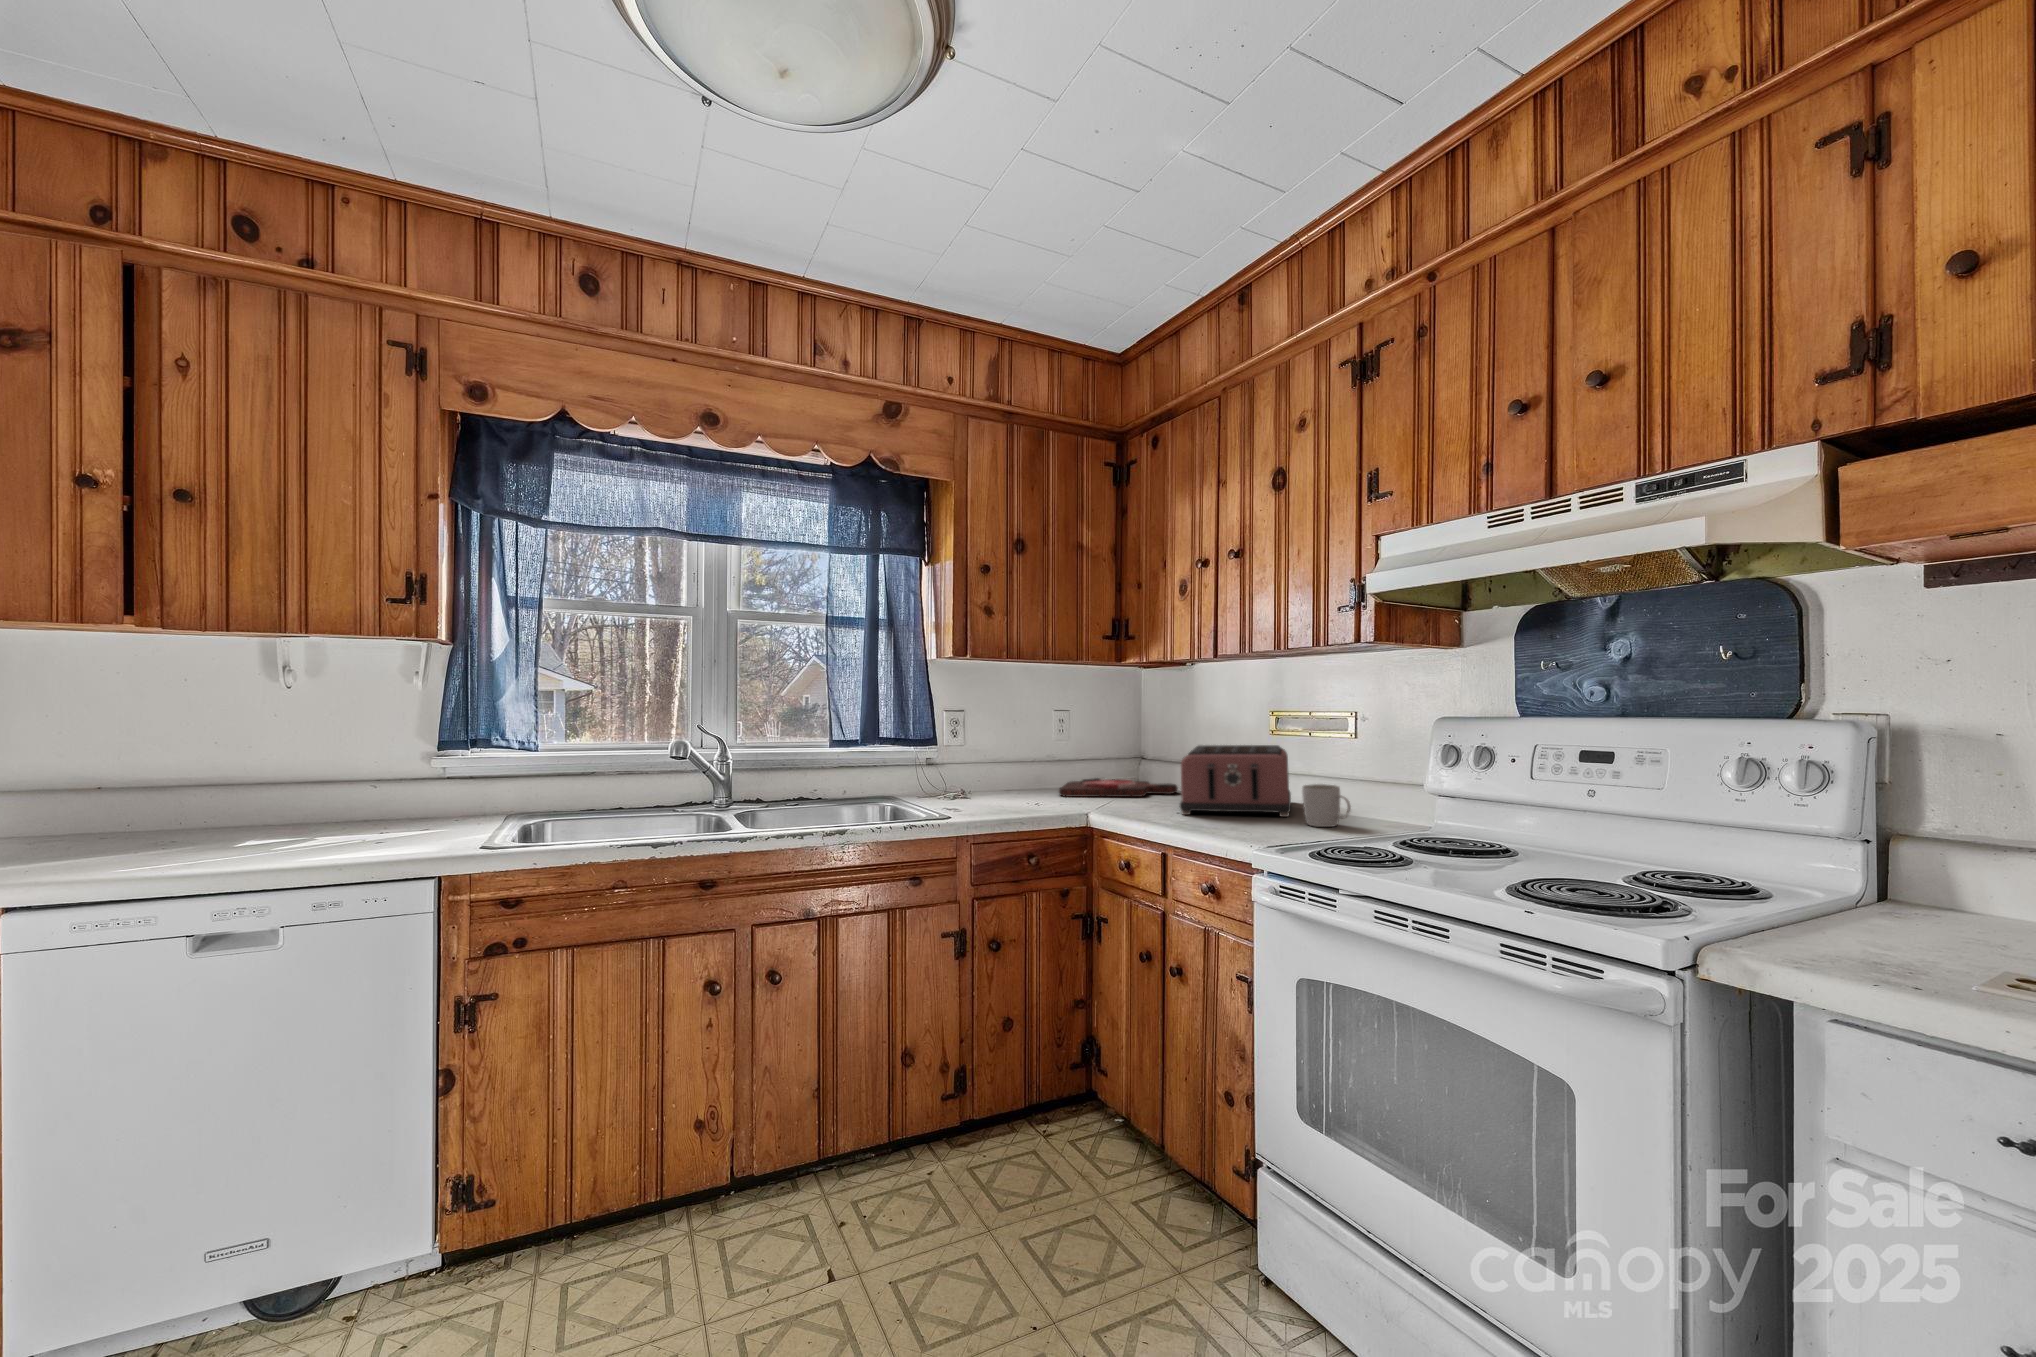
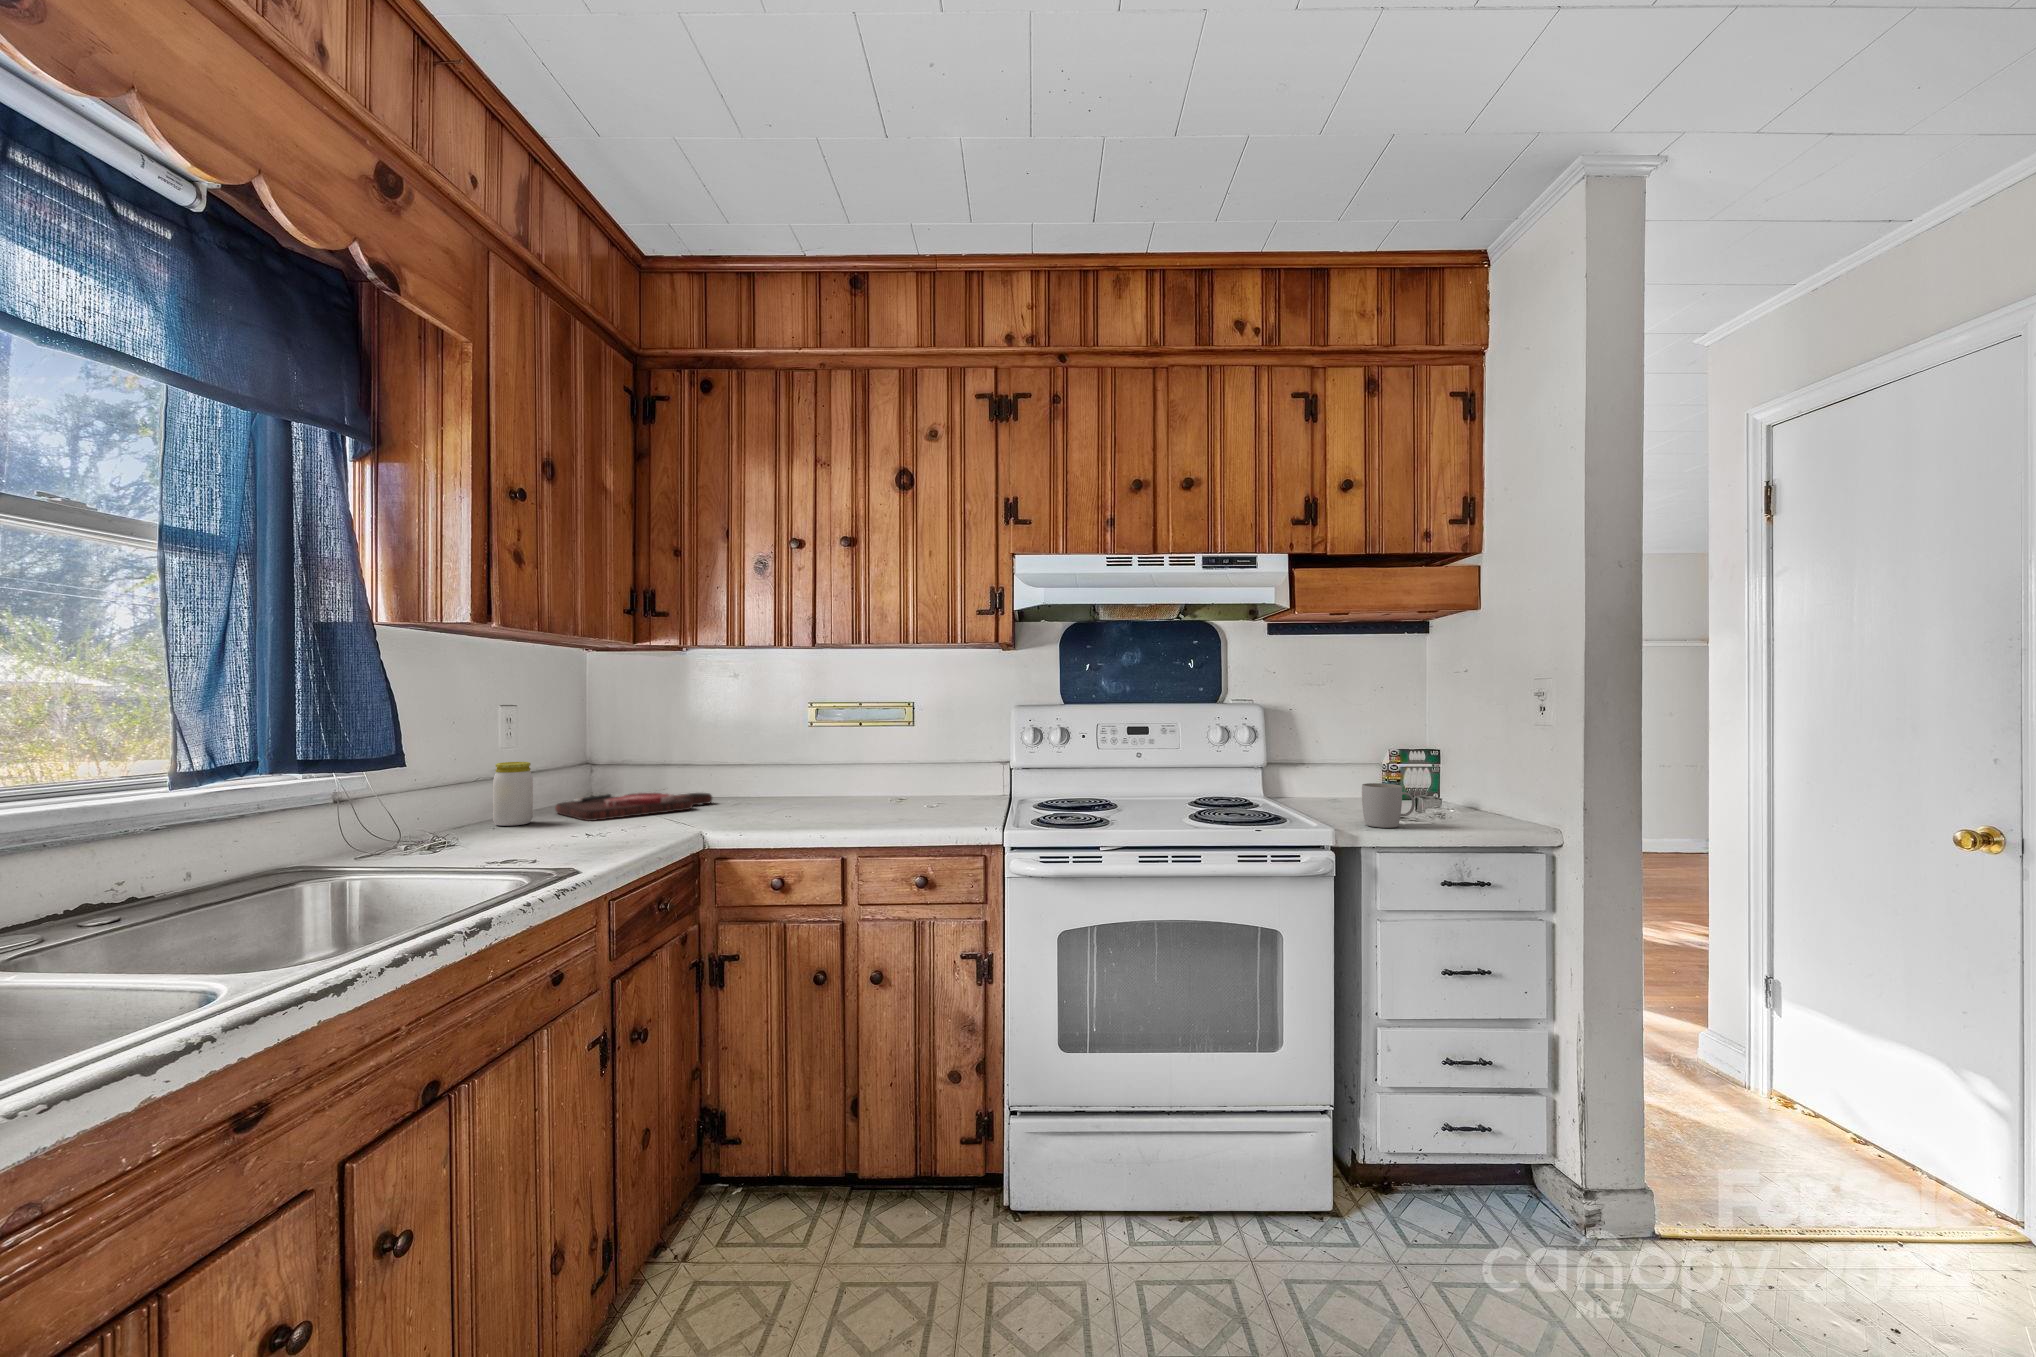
toaster: present [1179,745,1291,817] -> none [753,740,904,817]
jar: none [1010,749,1035,794] -> present [493,762,533,826]
mug: present [1302,784,1351,827] -> present [1362,783,1415,828]

